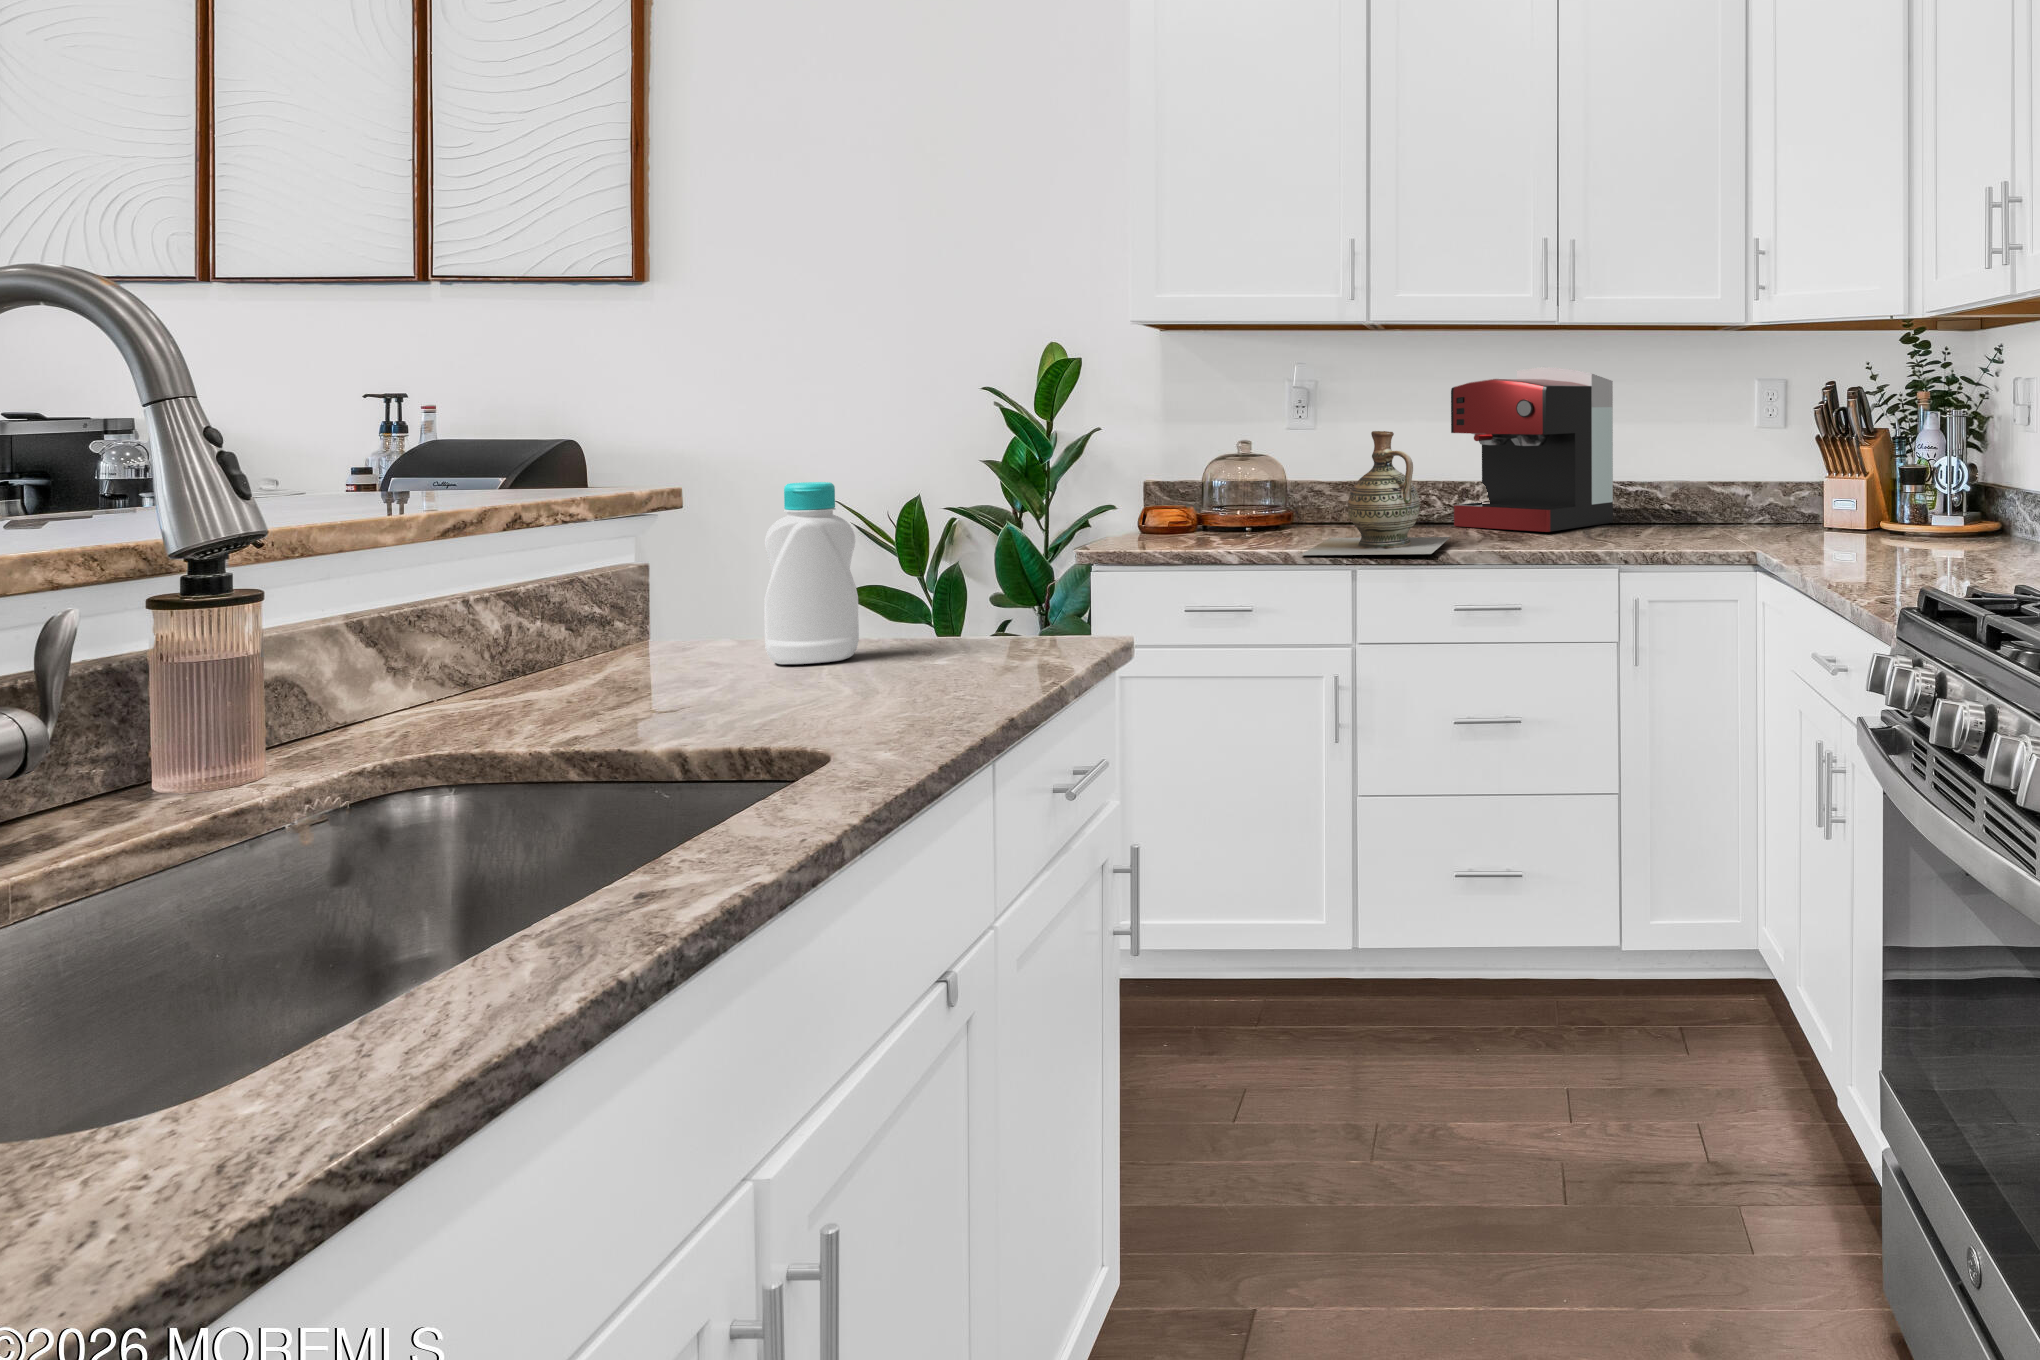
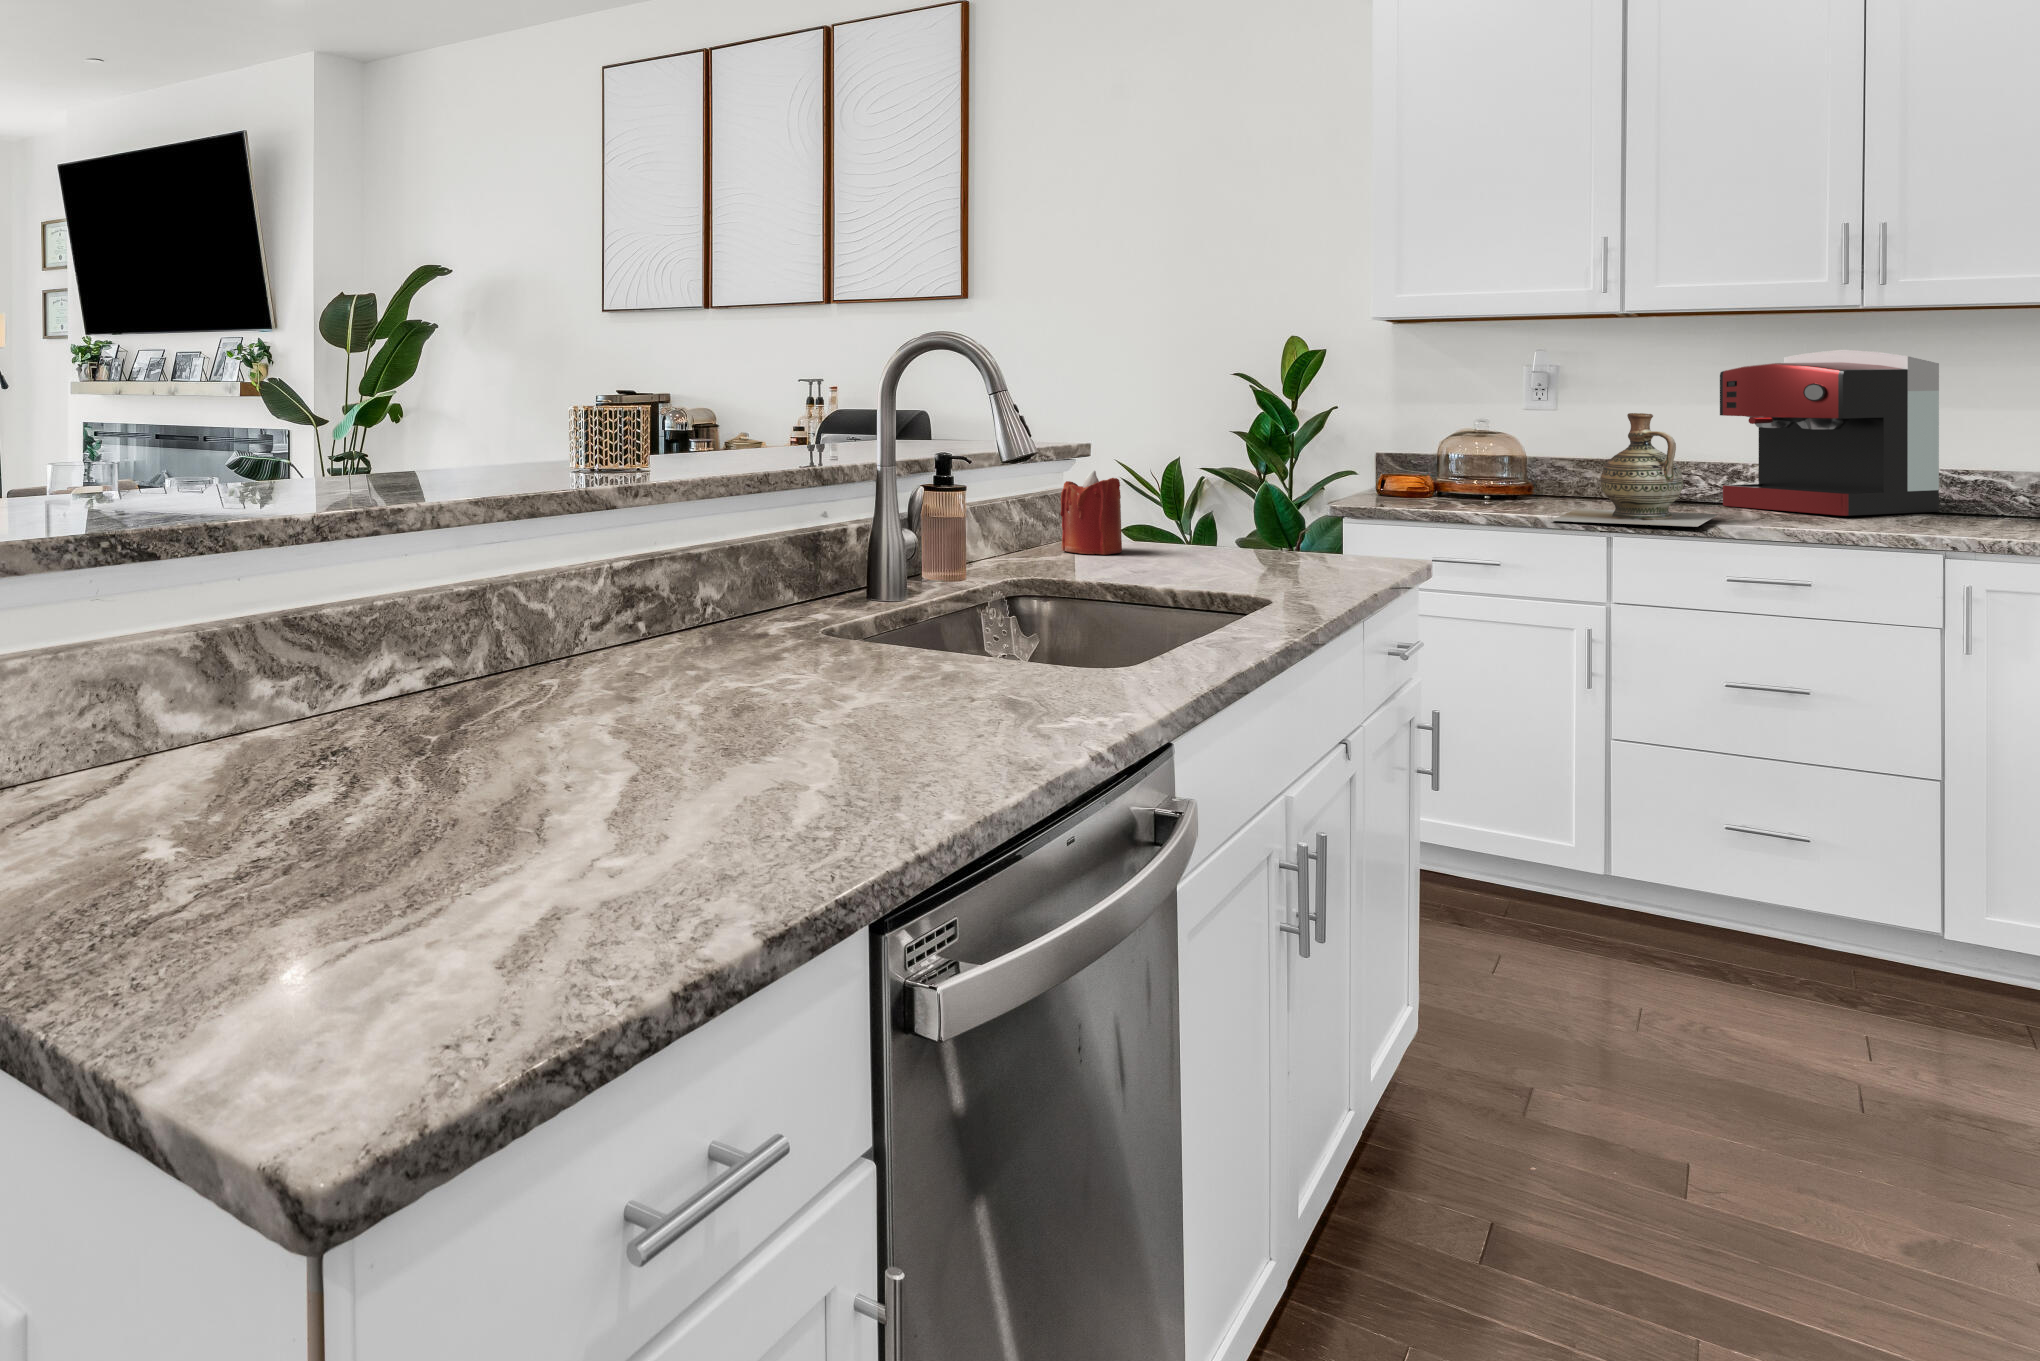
bottle: present [764,482,859,664] -> none [1165,443,1225,559]
candle: none [592,531,703,672] -> present [1061,470,1122,555]

